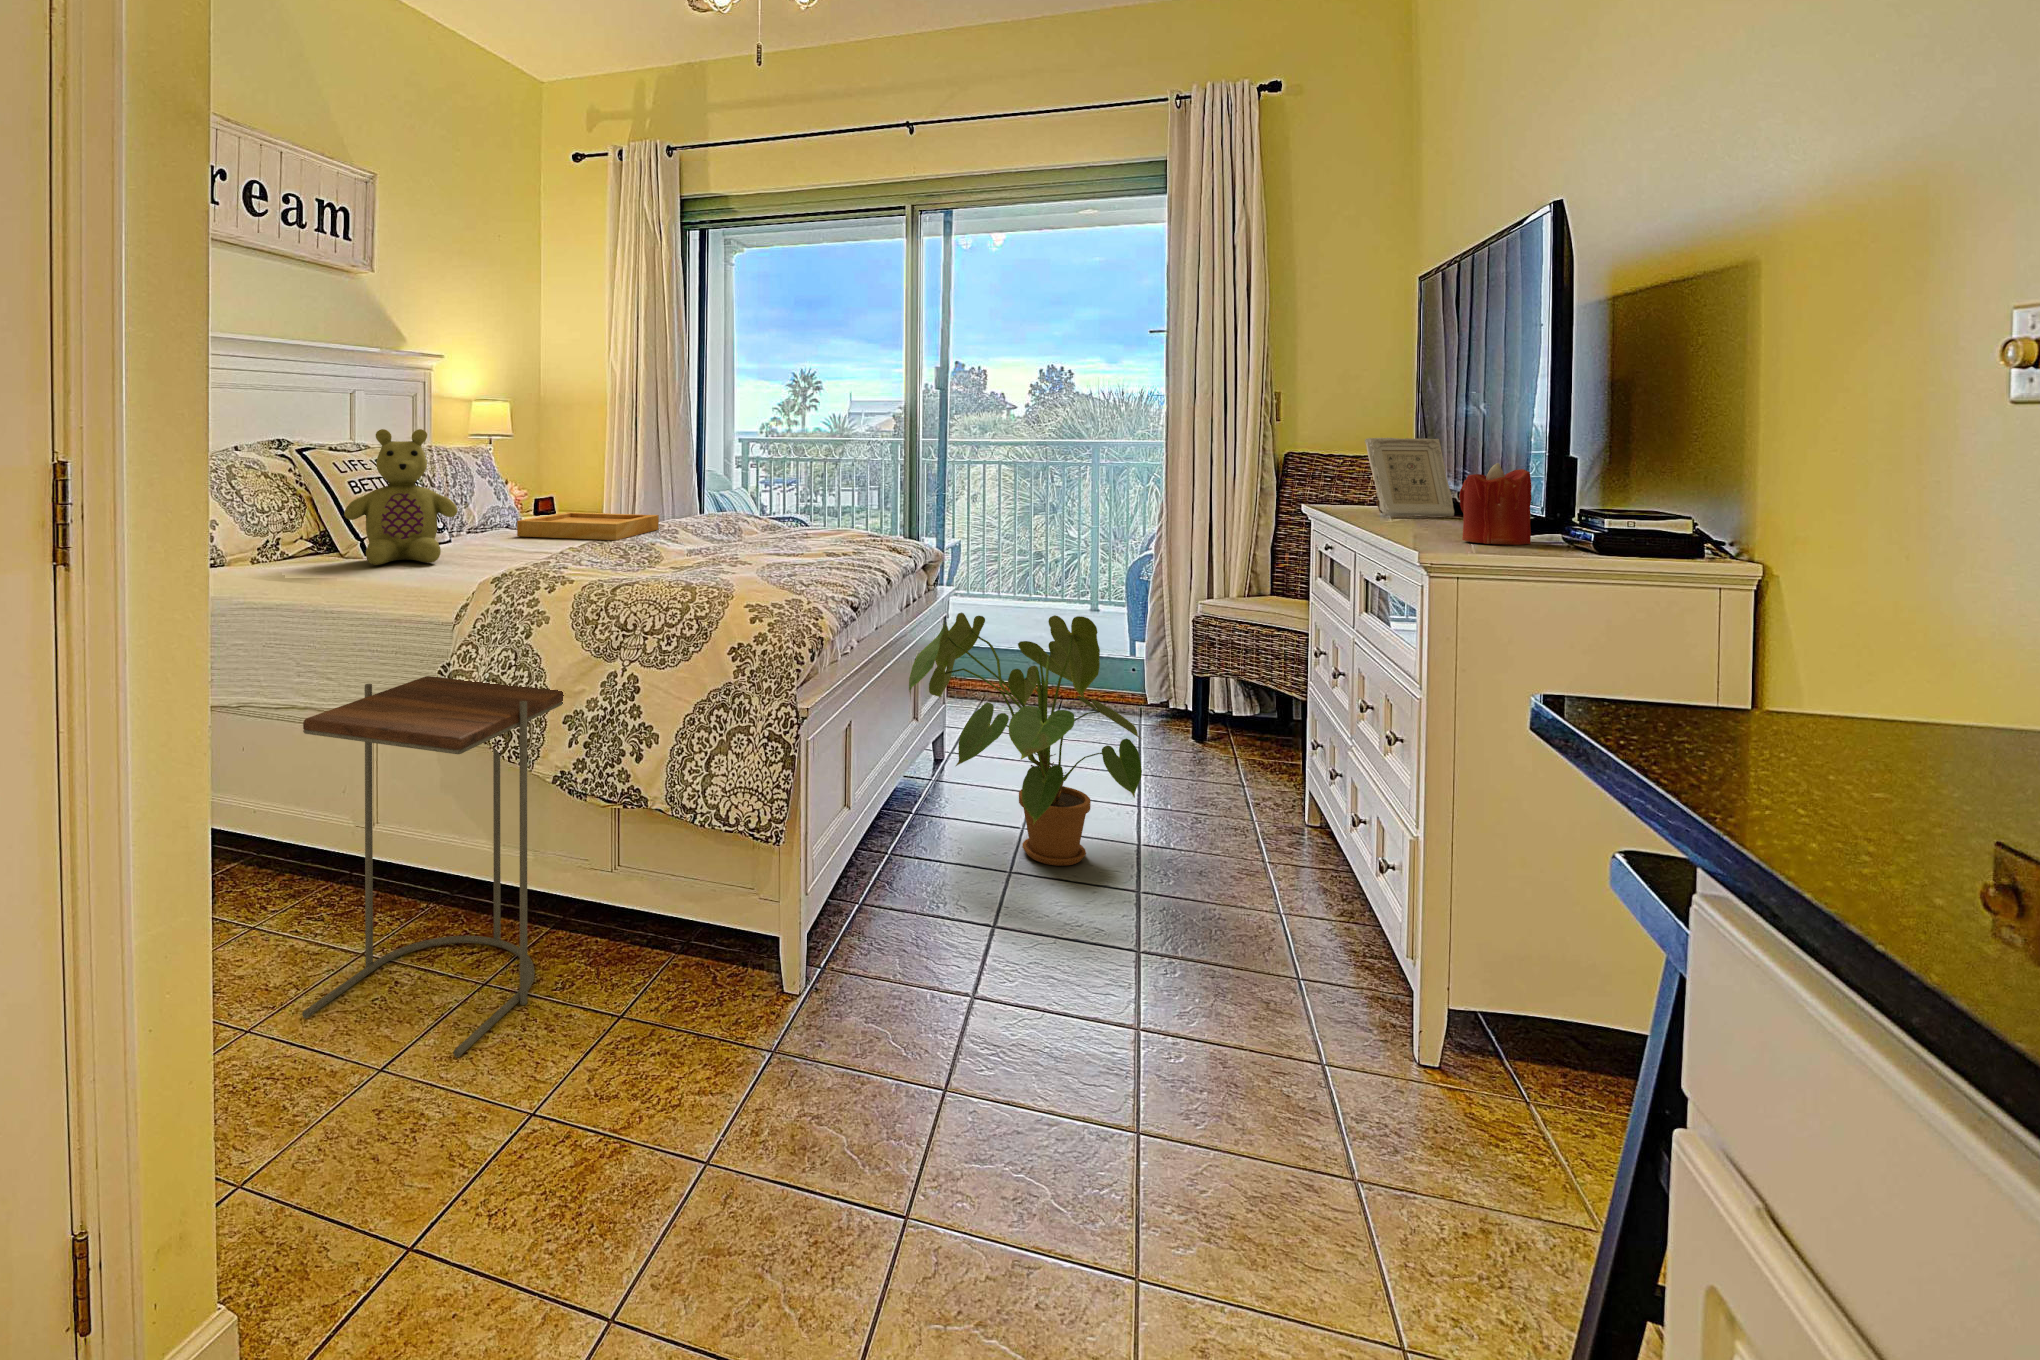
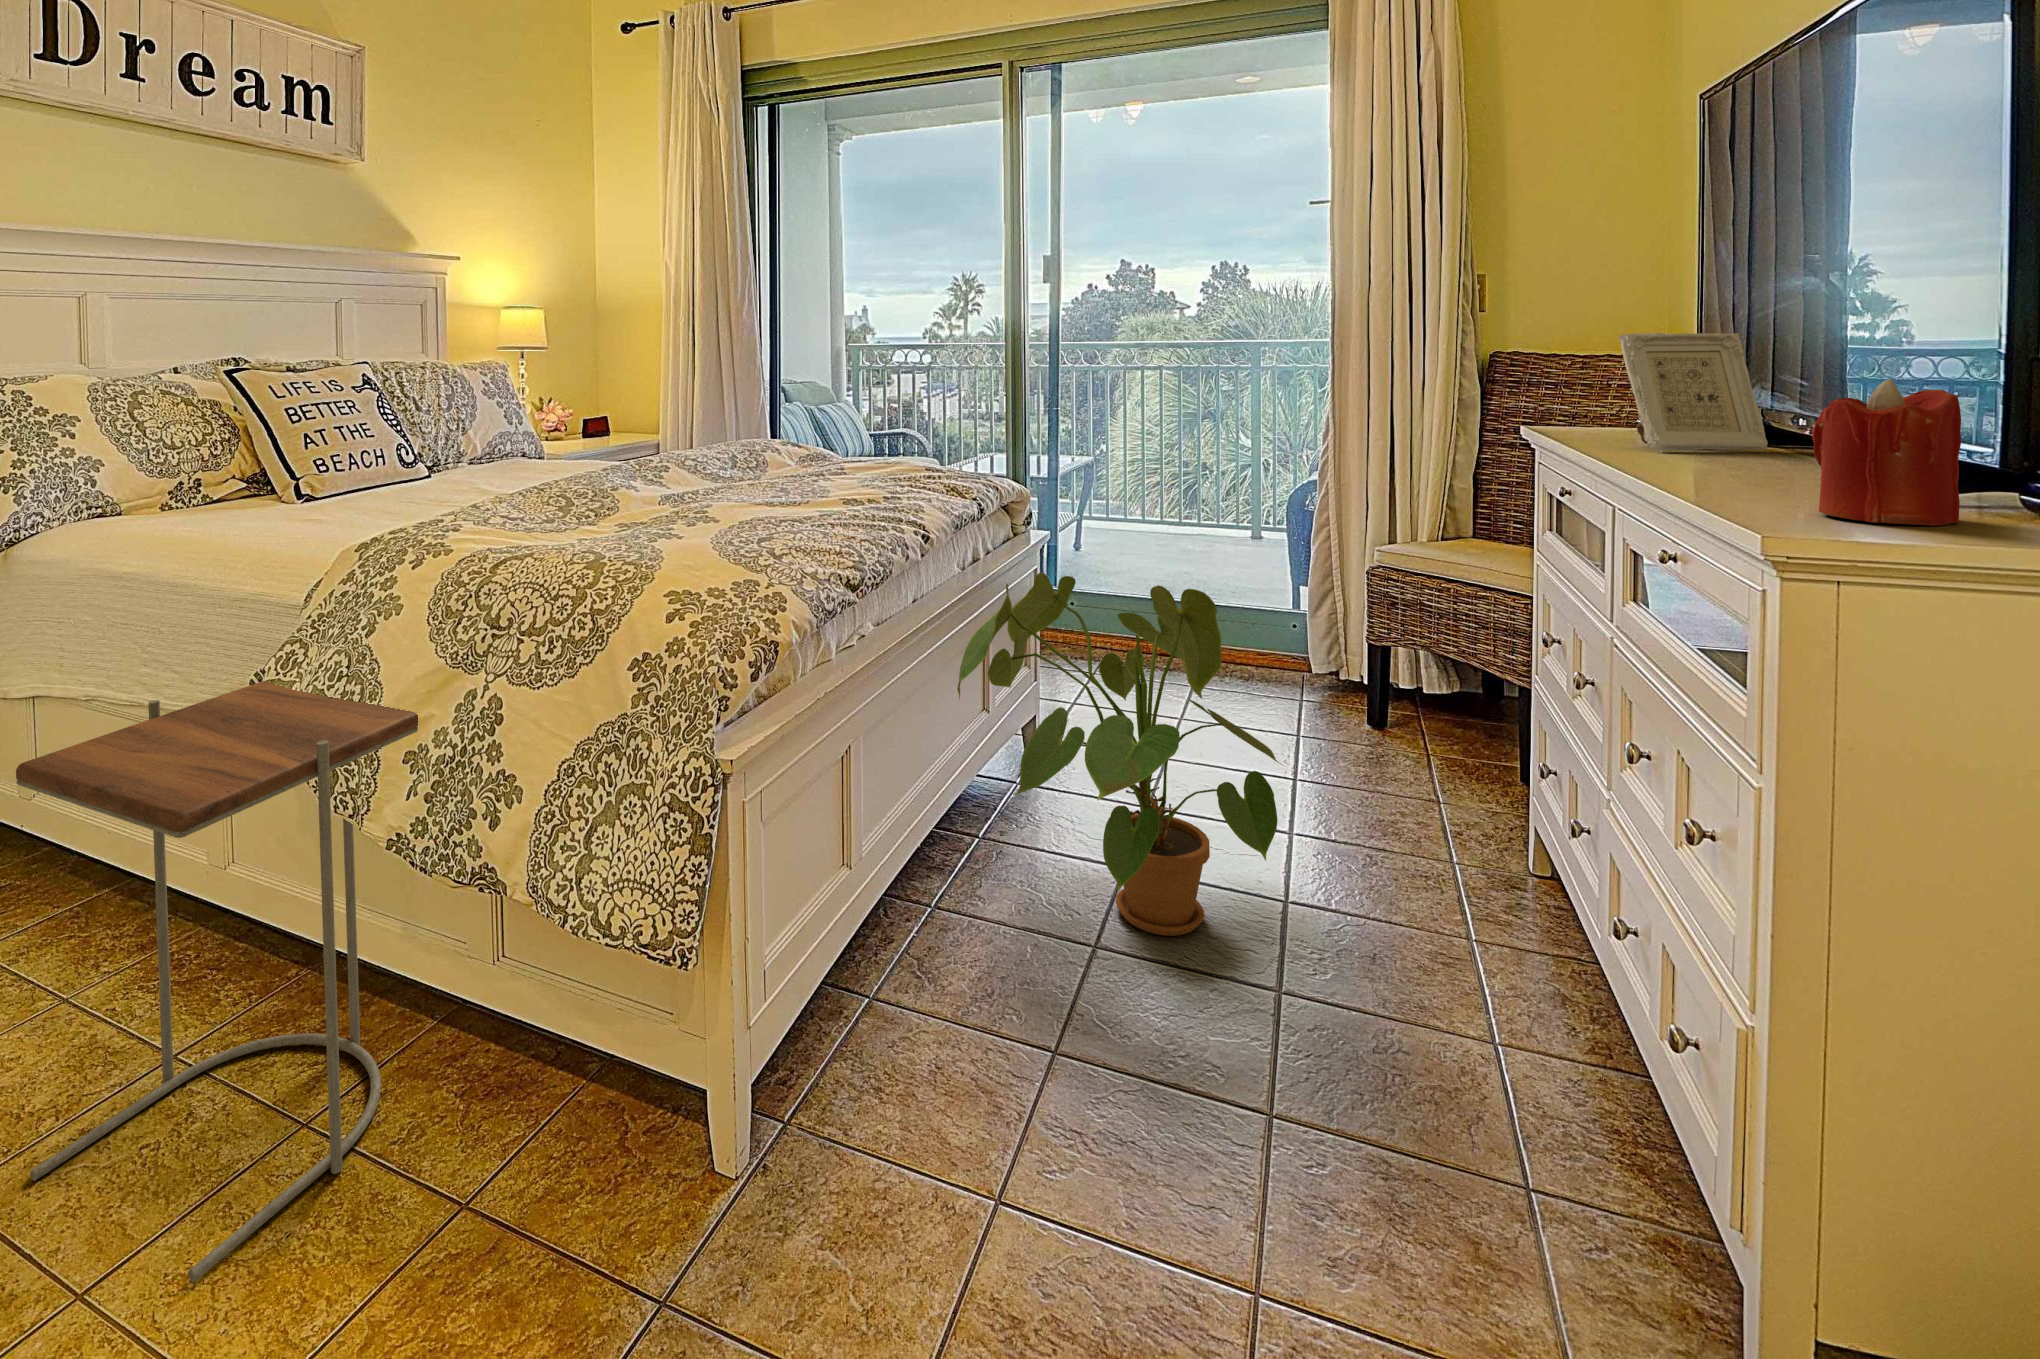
stuffed bear: present [344,429,458,565] -> none [230,346,378,521]
tray: present [517,512,659,540] -> none [498,439,679,477]

